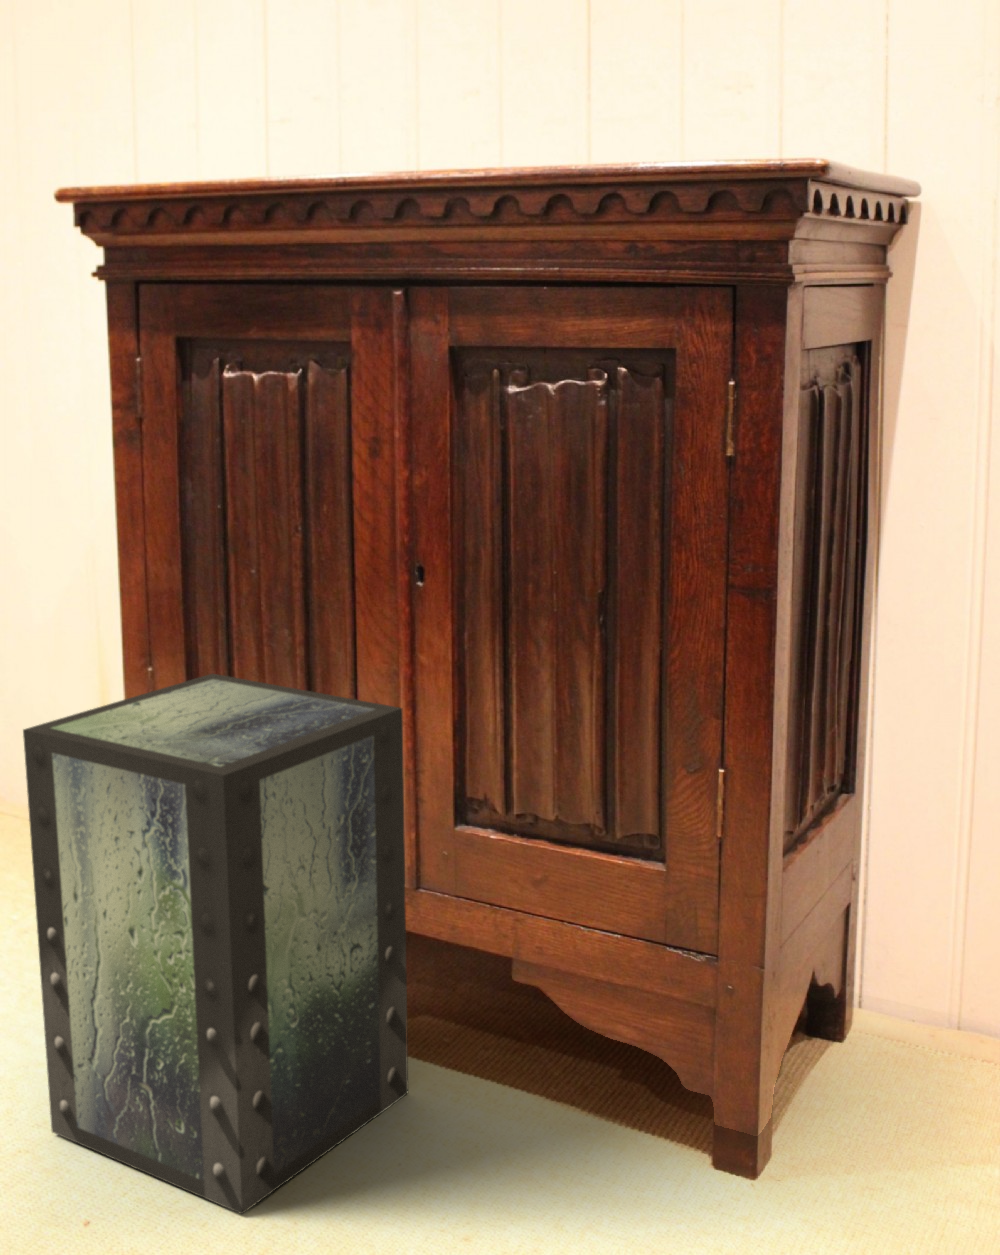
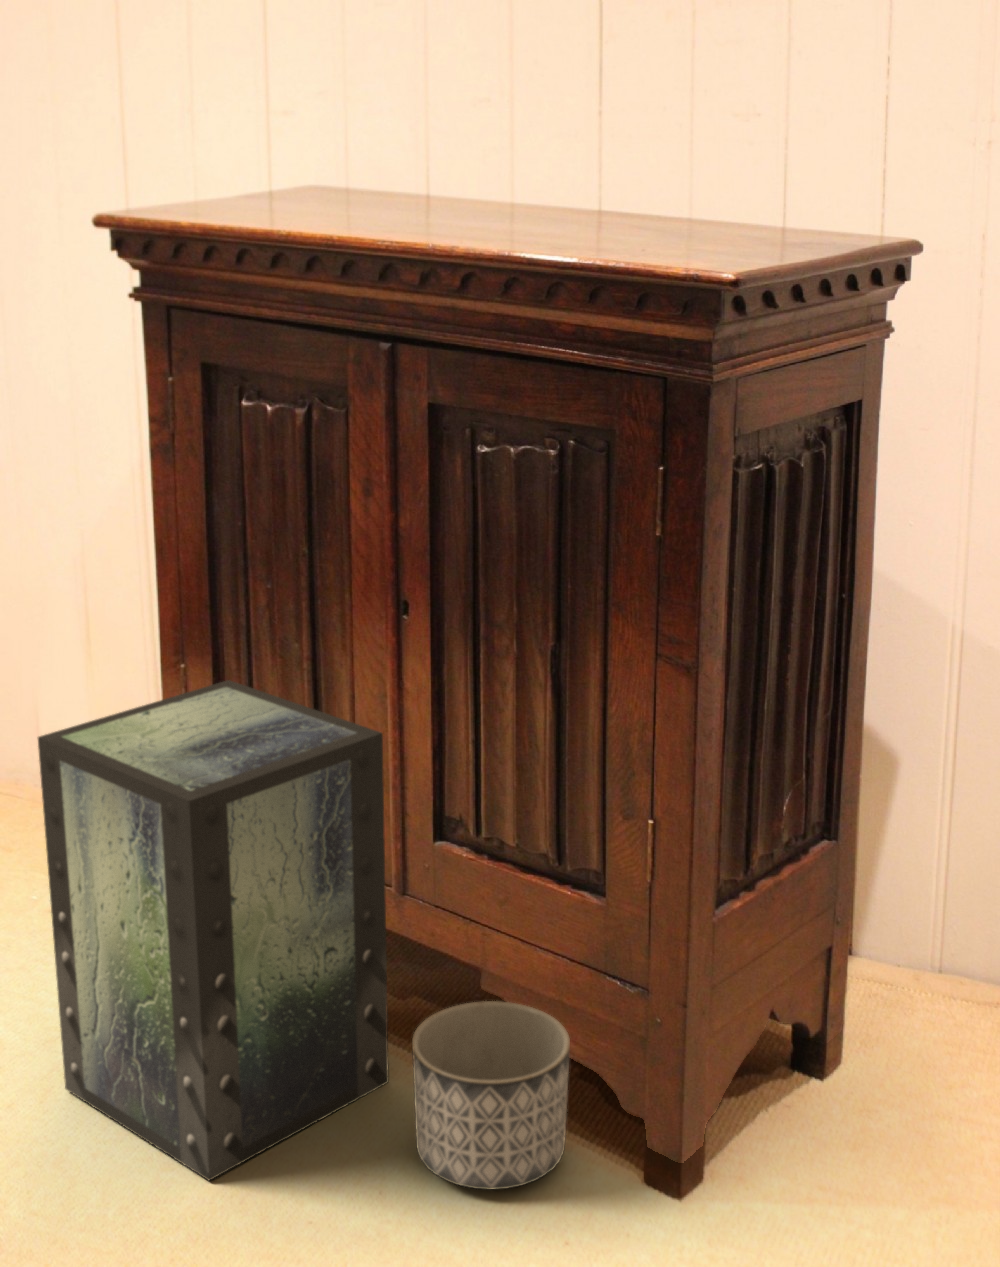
planter: none [459,990,630,1192] -> present [412,1001,570,1190]

